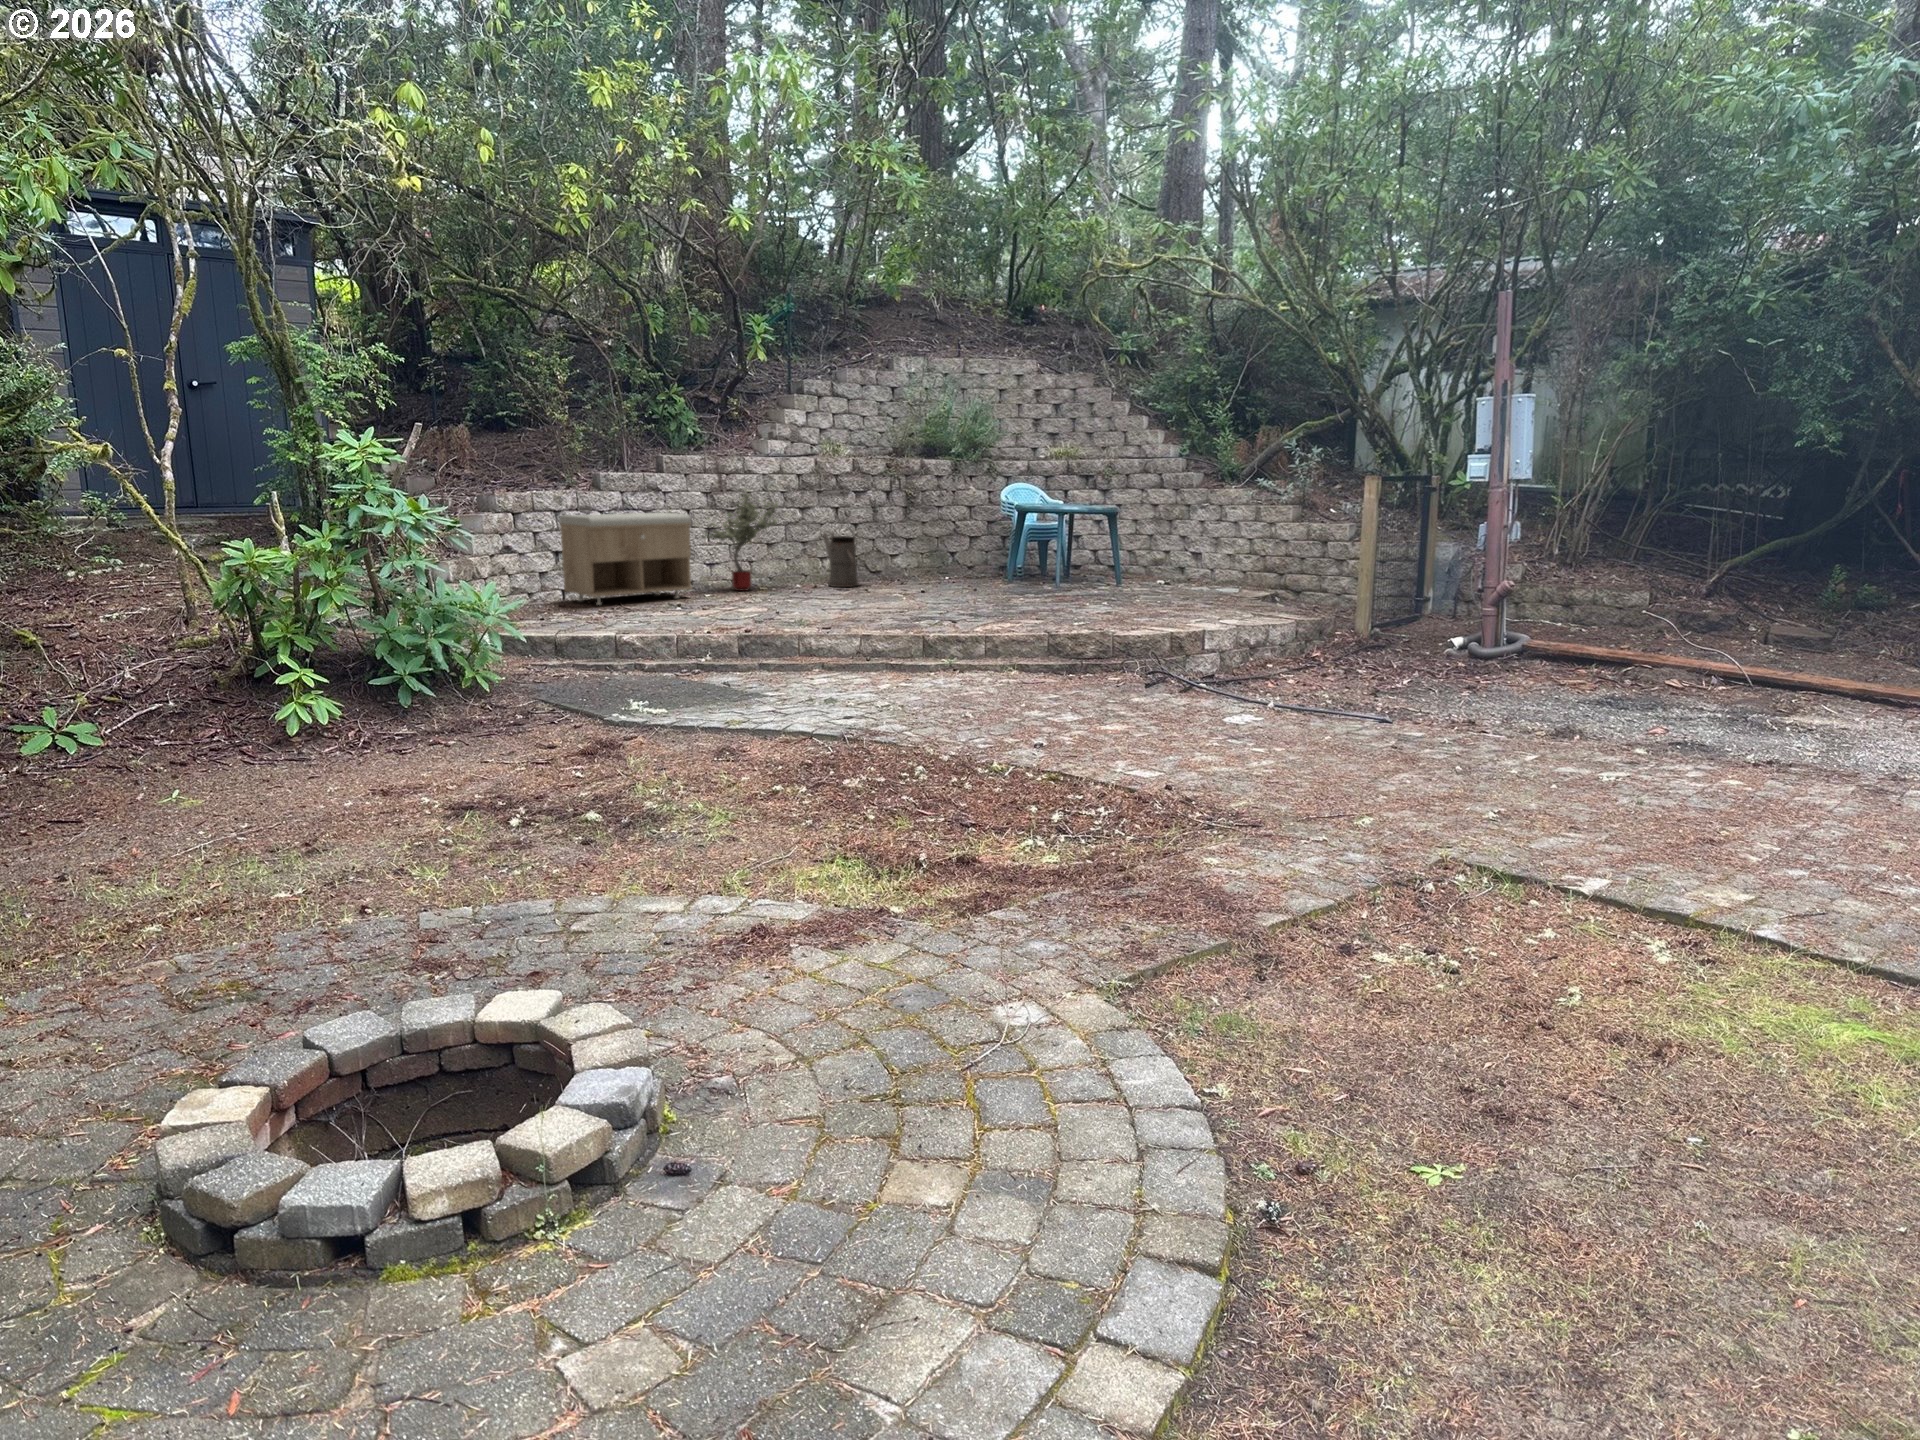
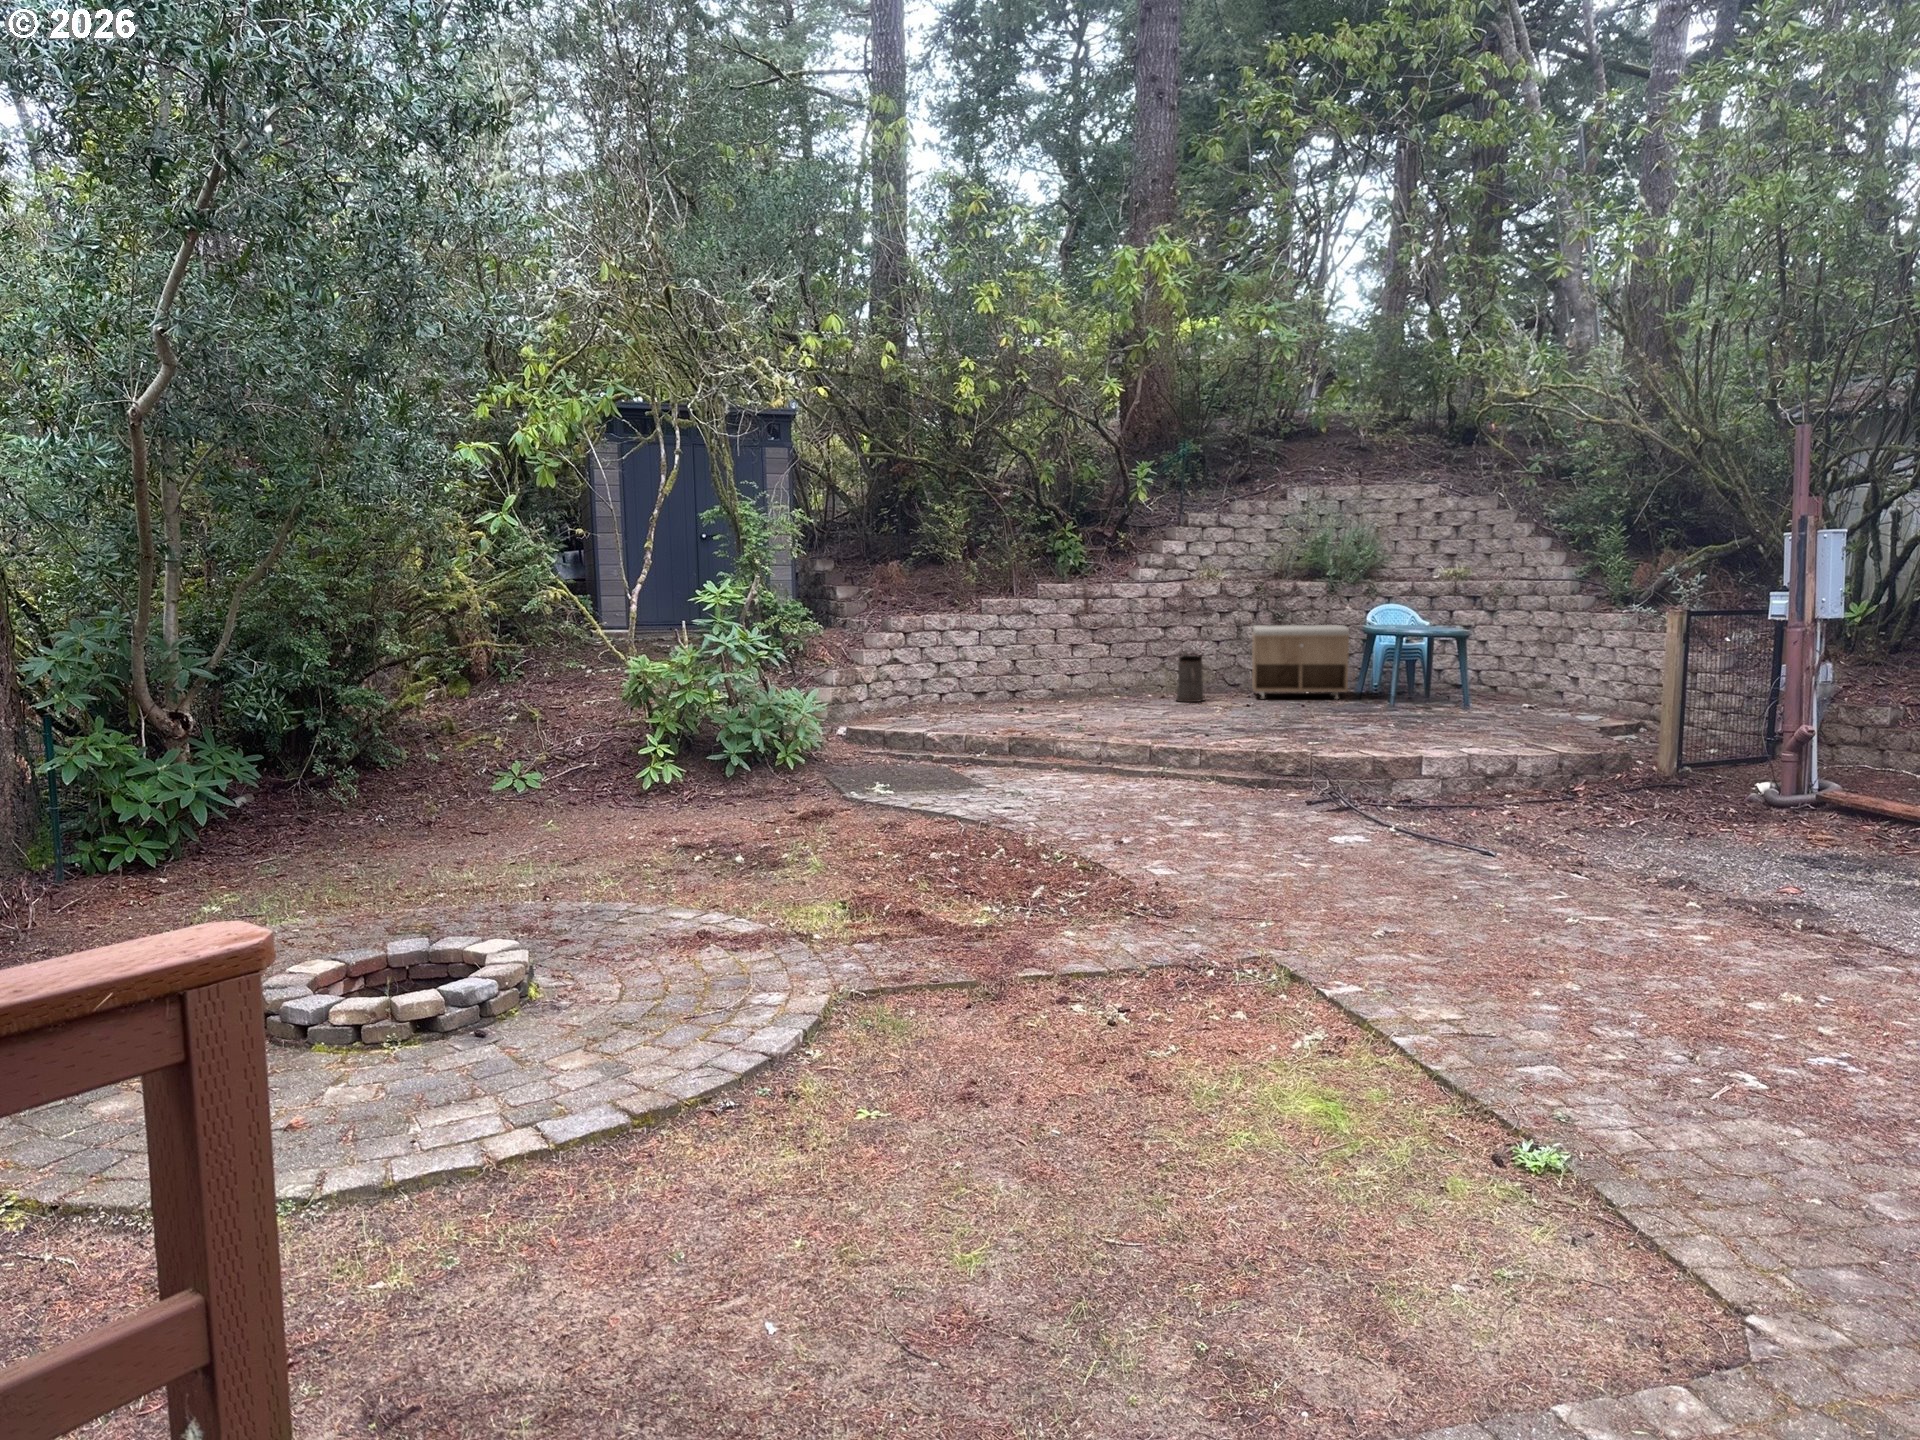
potted tree: present [701,488,778,591] -> none [1057,611,1132,702]
storage bench: present [560,513,692,605] -> present [1252,625,1349,699]

